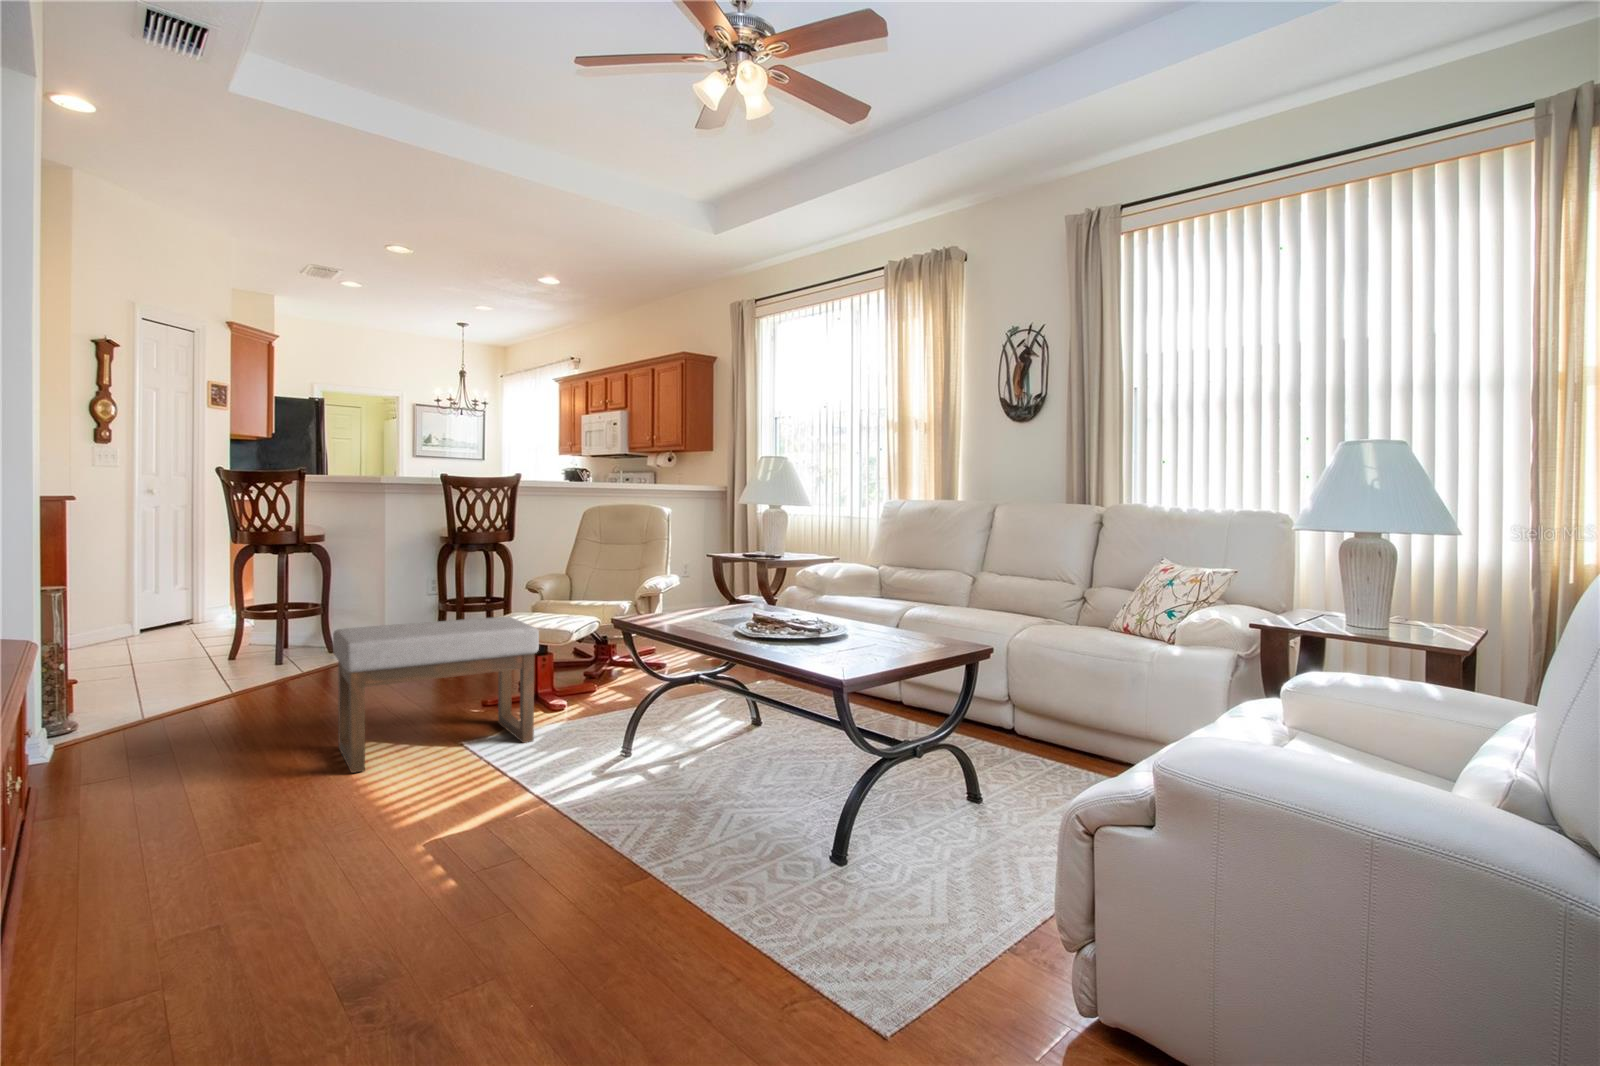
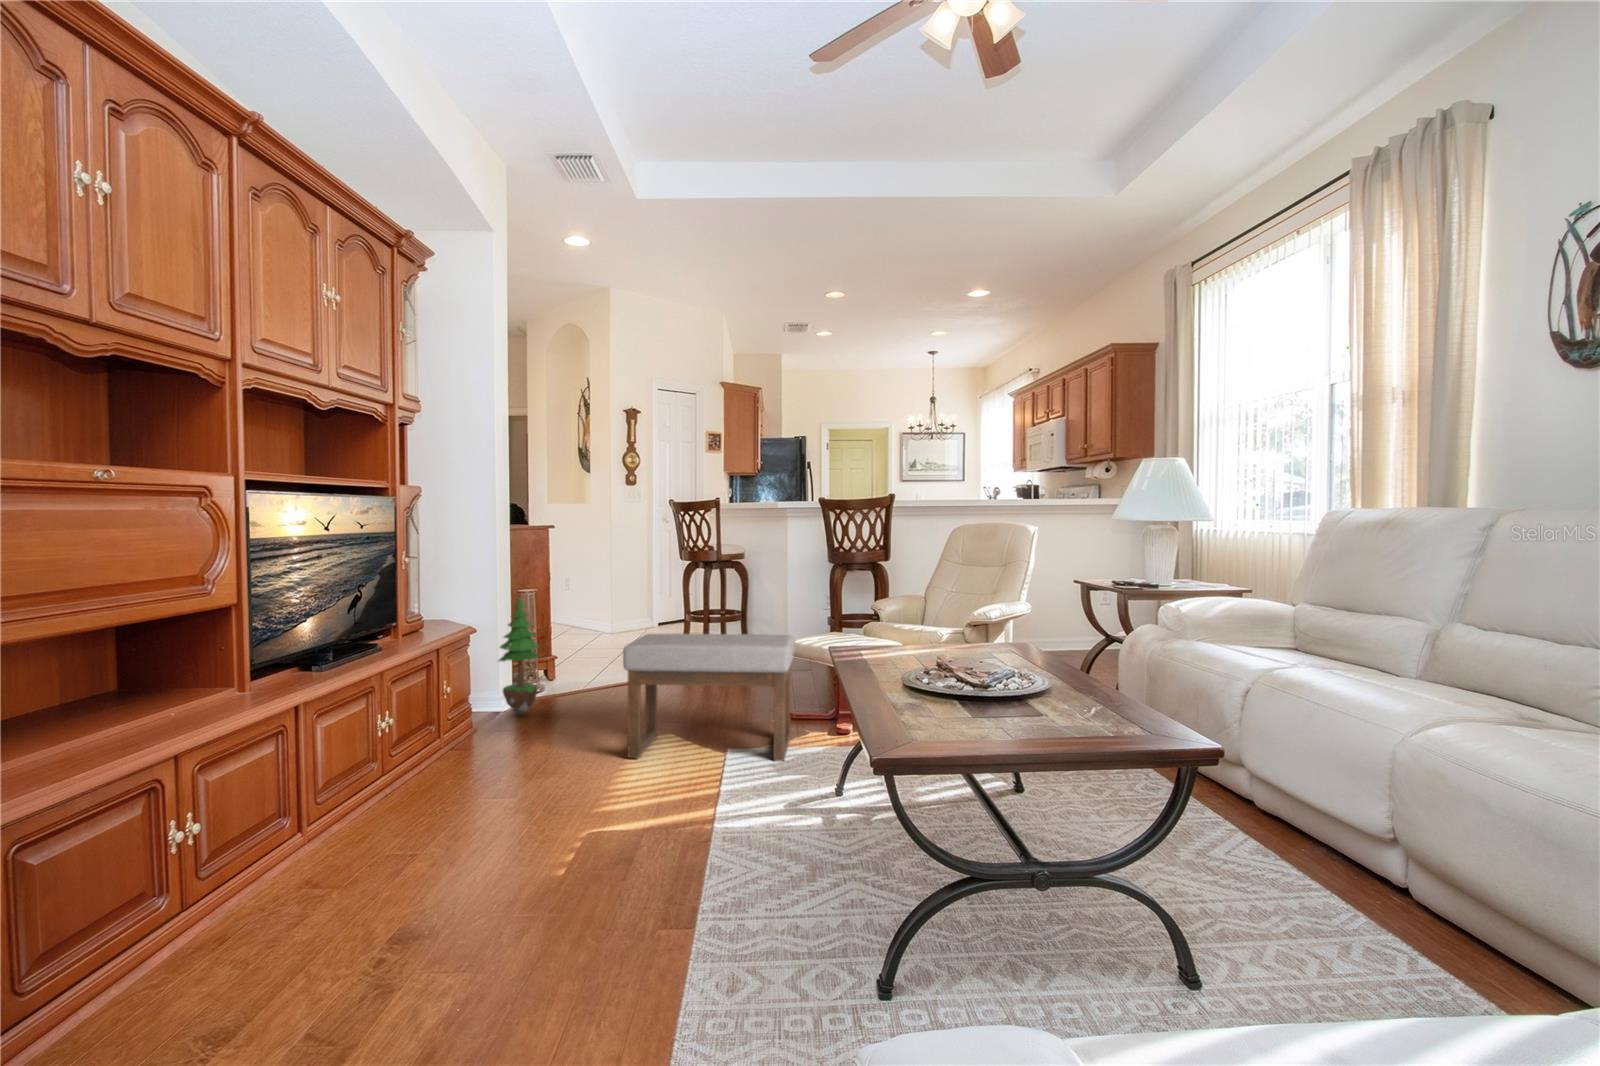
potted tree: none [48,596,127,759] -> present [499,598,540,715]

